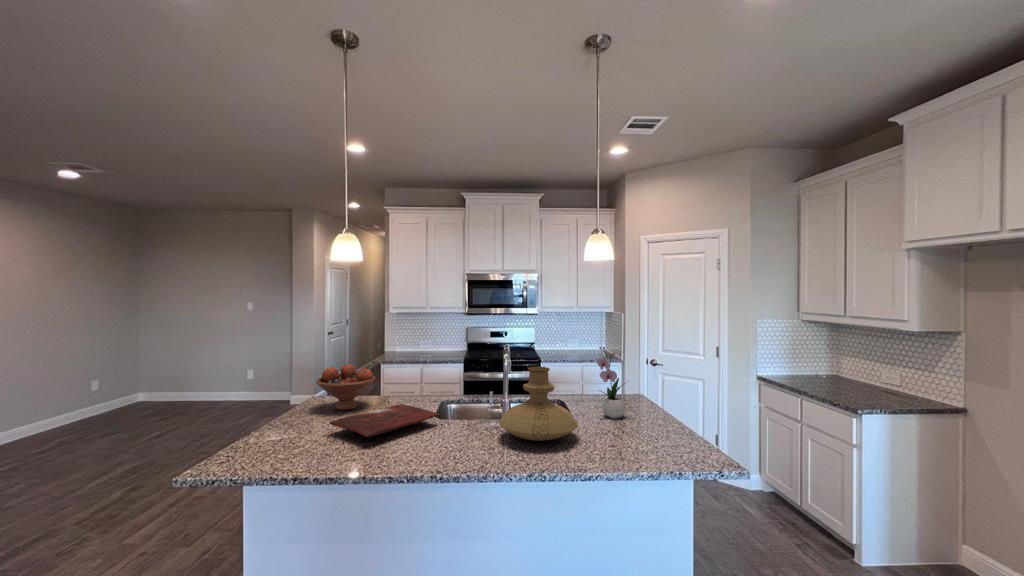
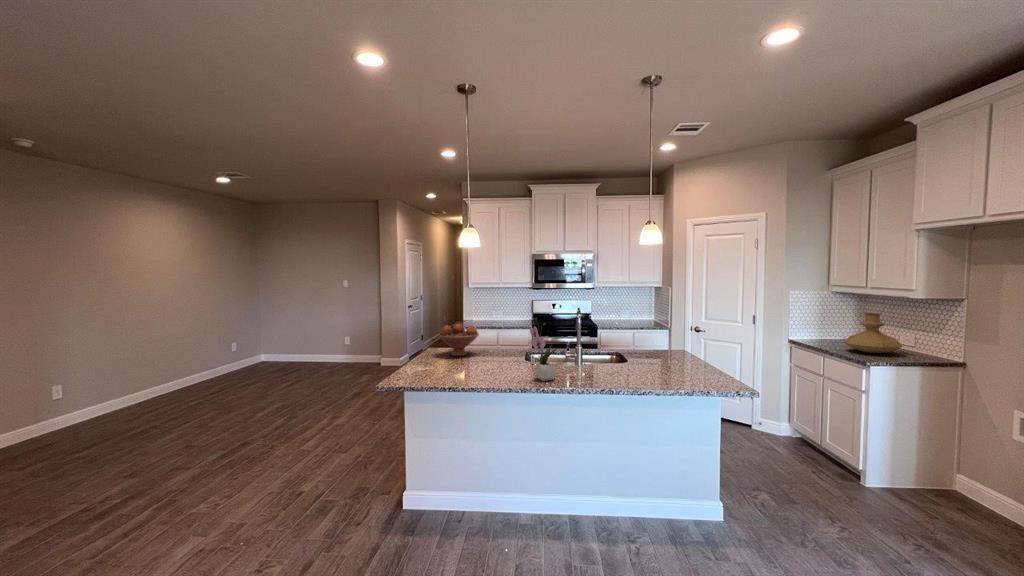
flower arrangement: present [597,347,626,419] -> present [530,318,556,381]
vase: present [499,367,578,441] -> present [844,313,903,353]
cutting board: present [330,404,440,437] -> none [457,352,532,369]

